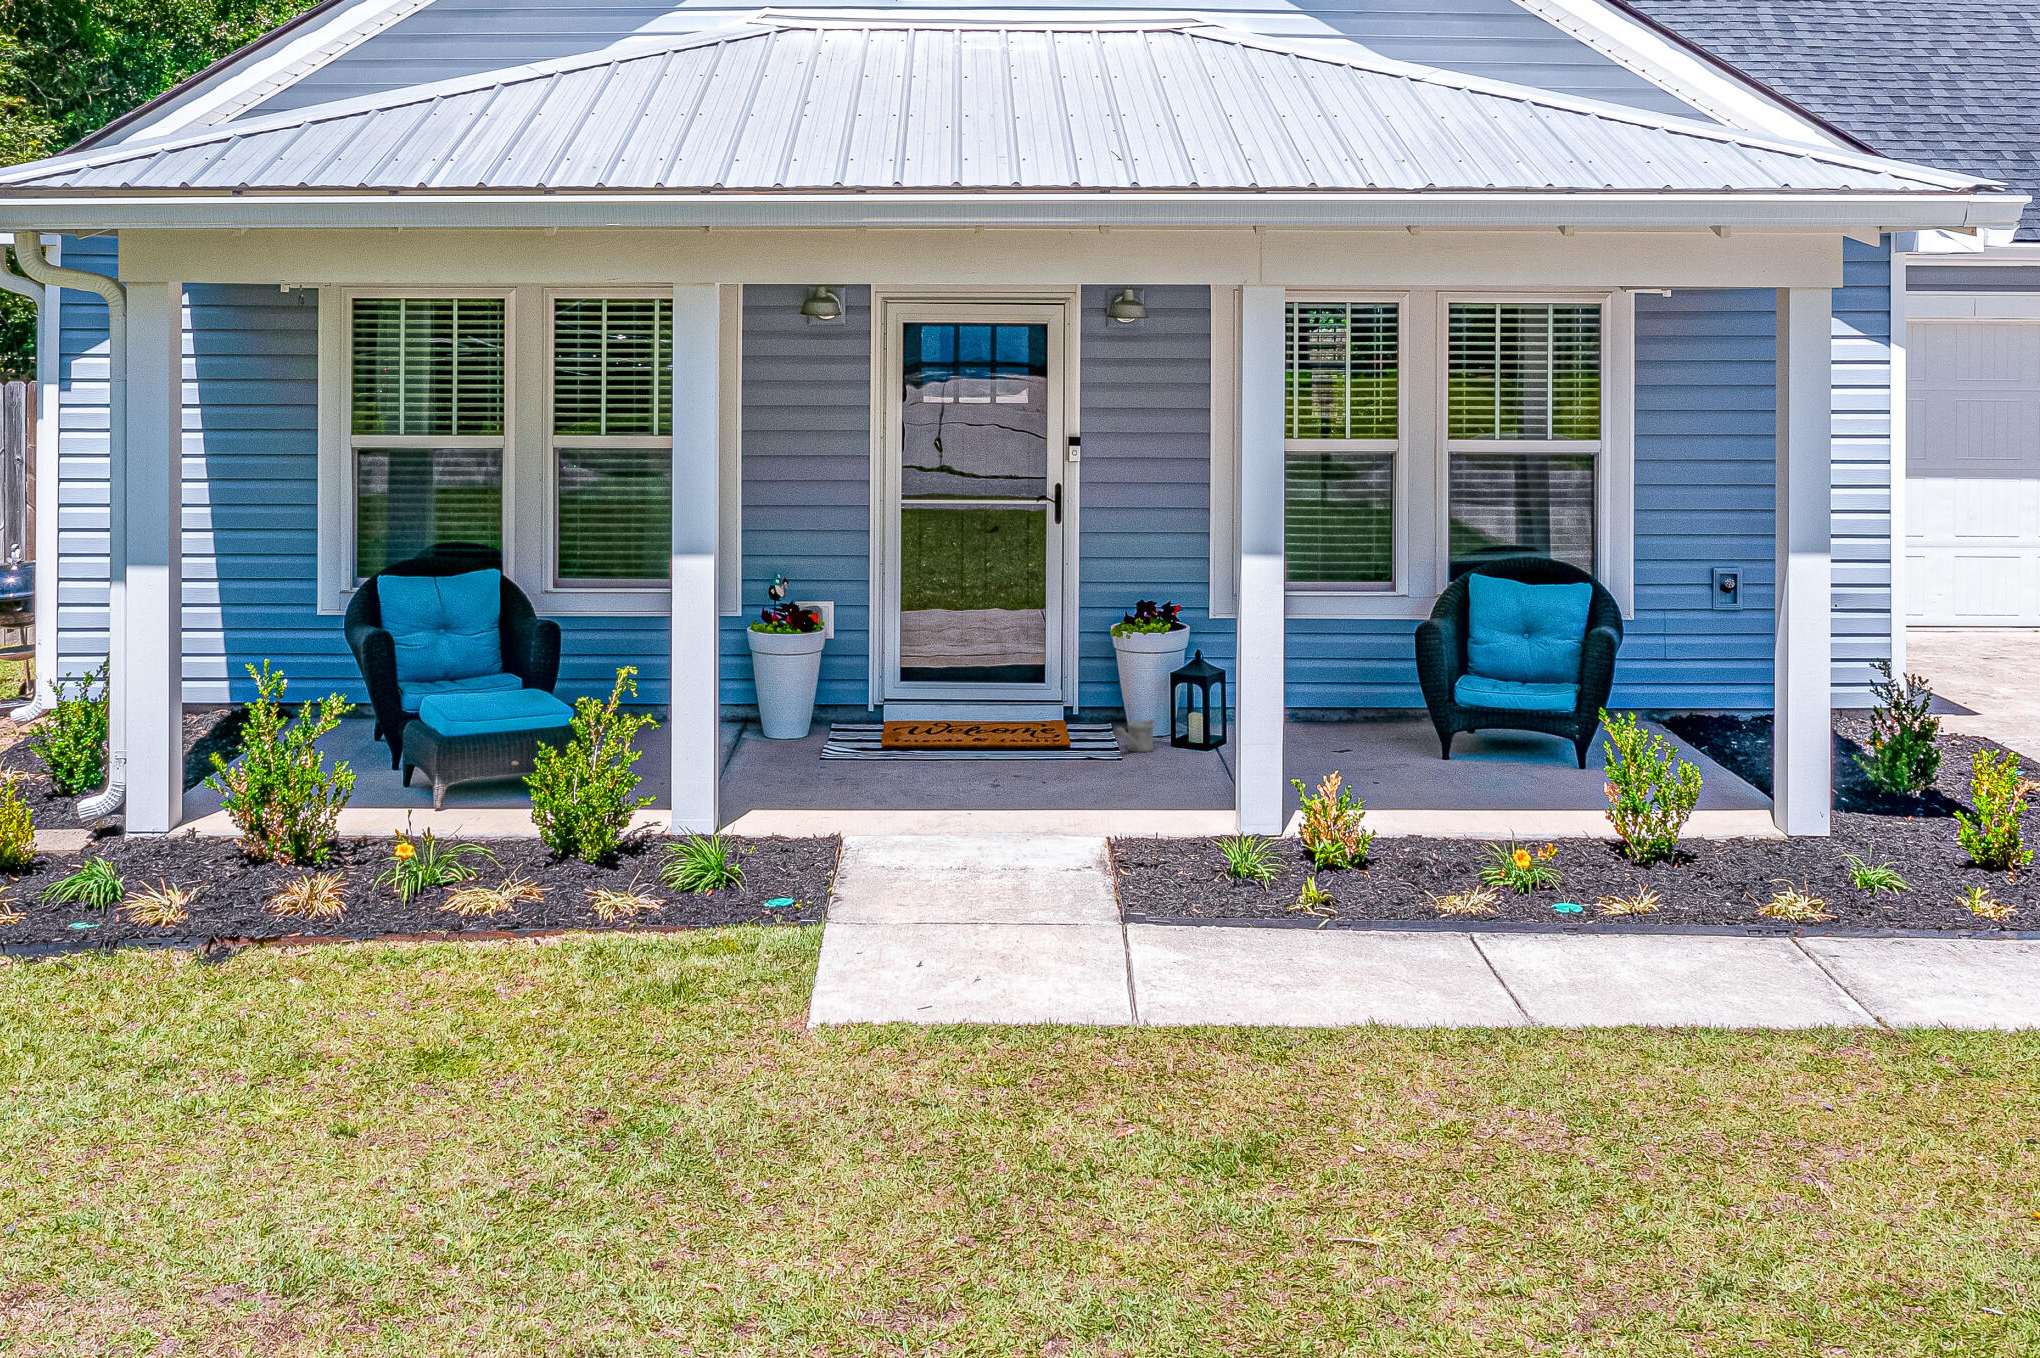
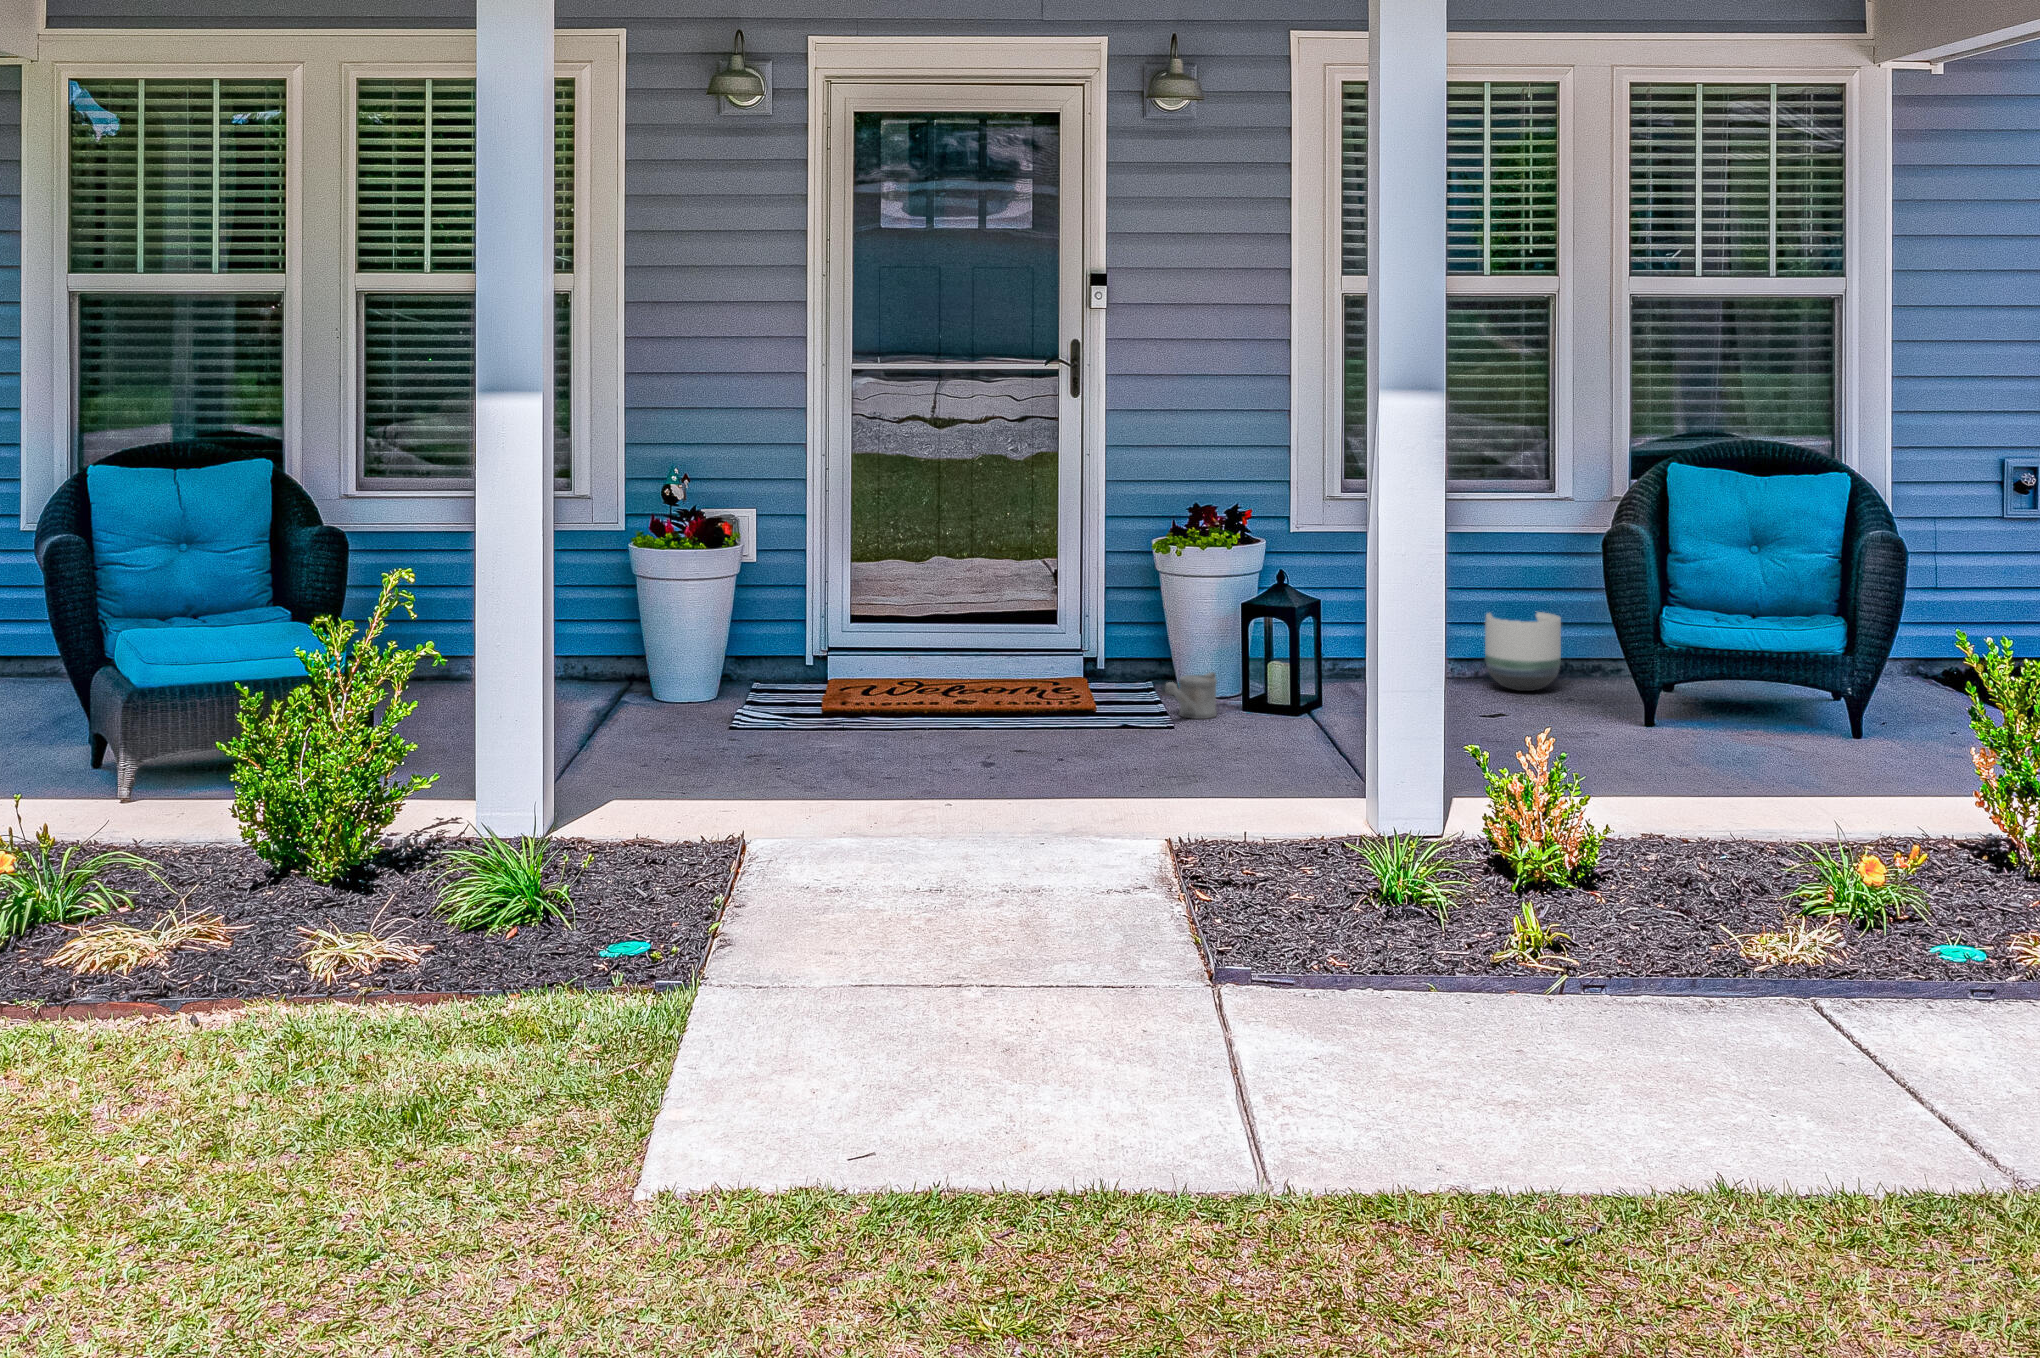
planter: none [1345,674,1398,731] -> present [1485,612,1561,691]

